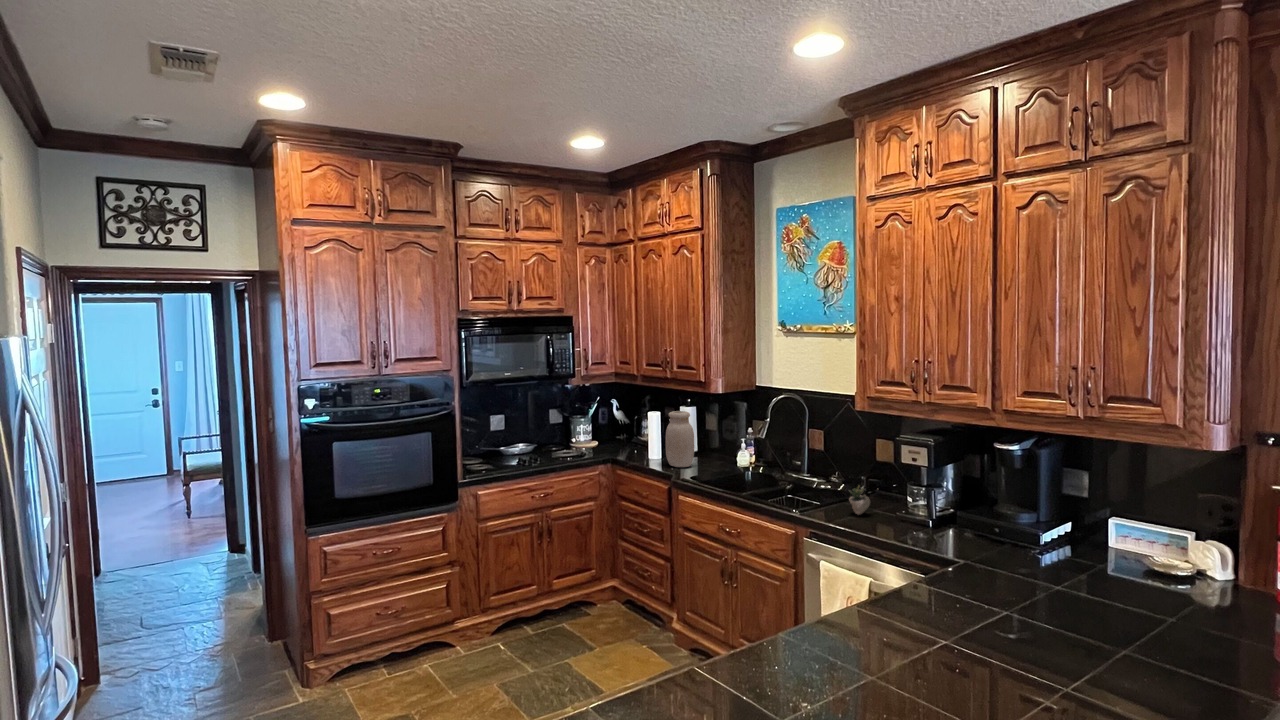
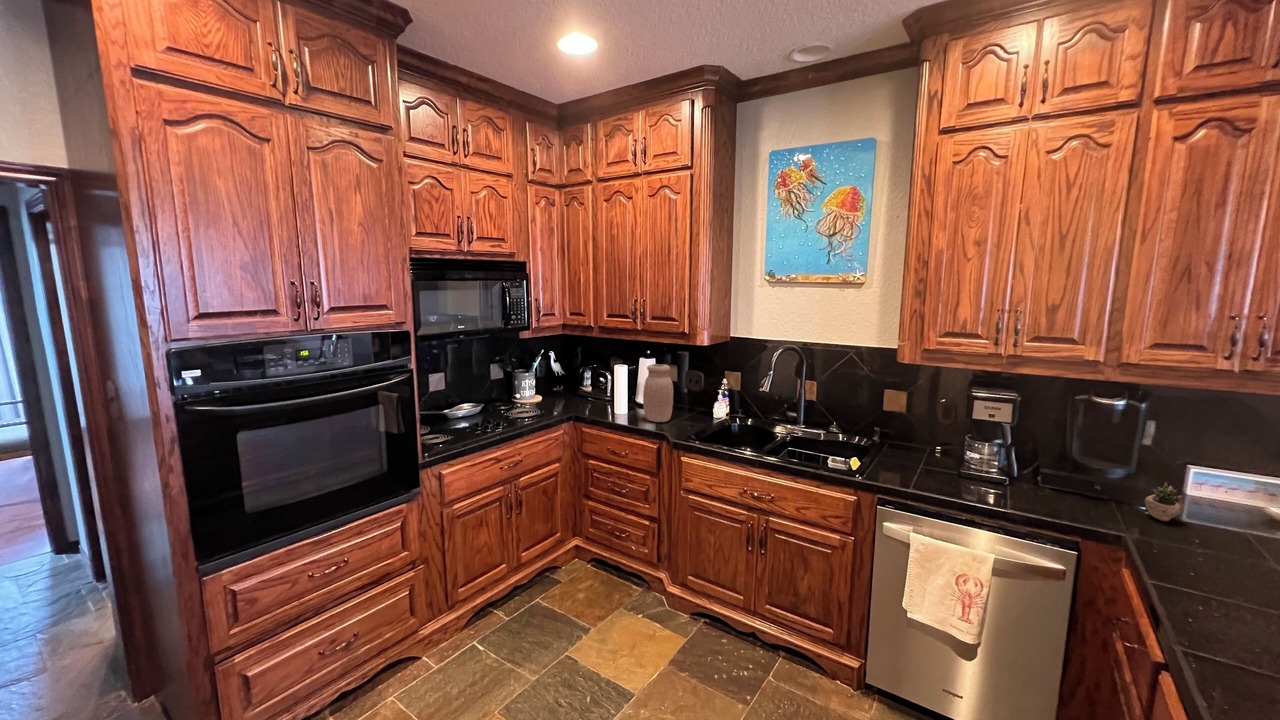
succulent plant: present [849,486,870,515] -> present [1145,482,1228,521]

